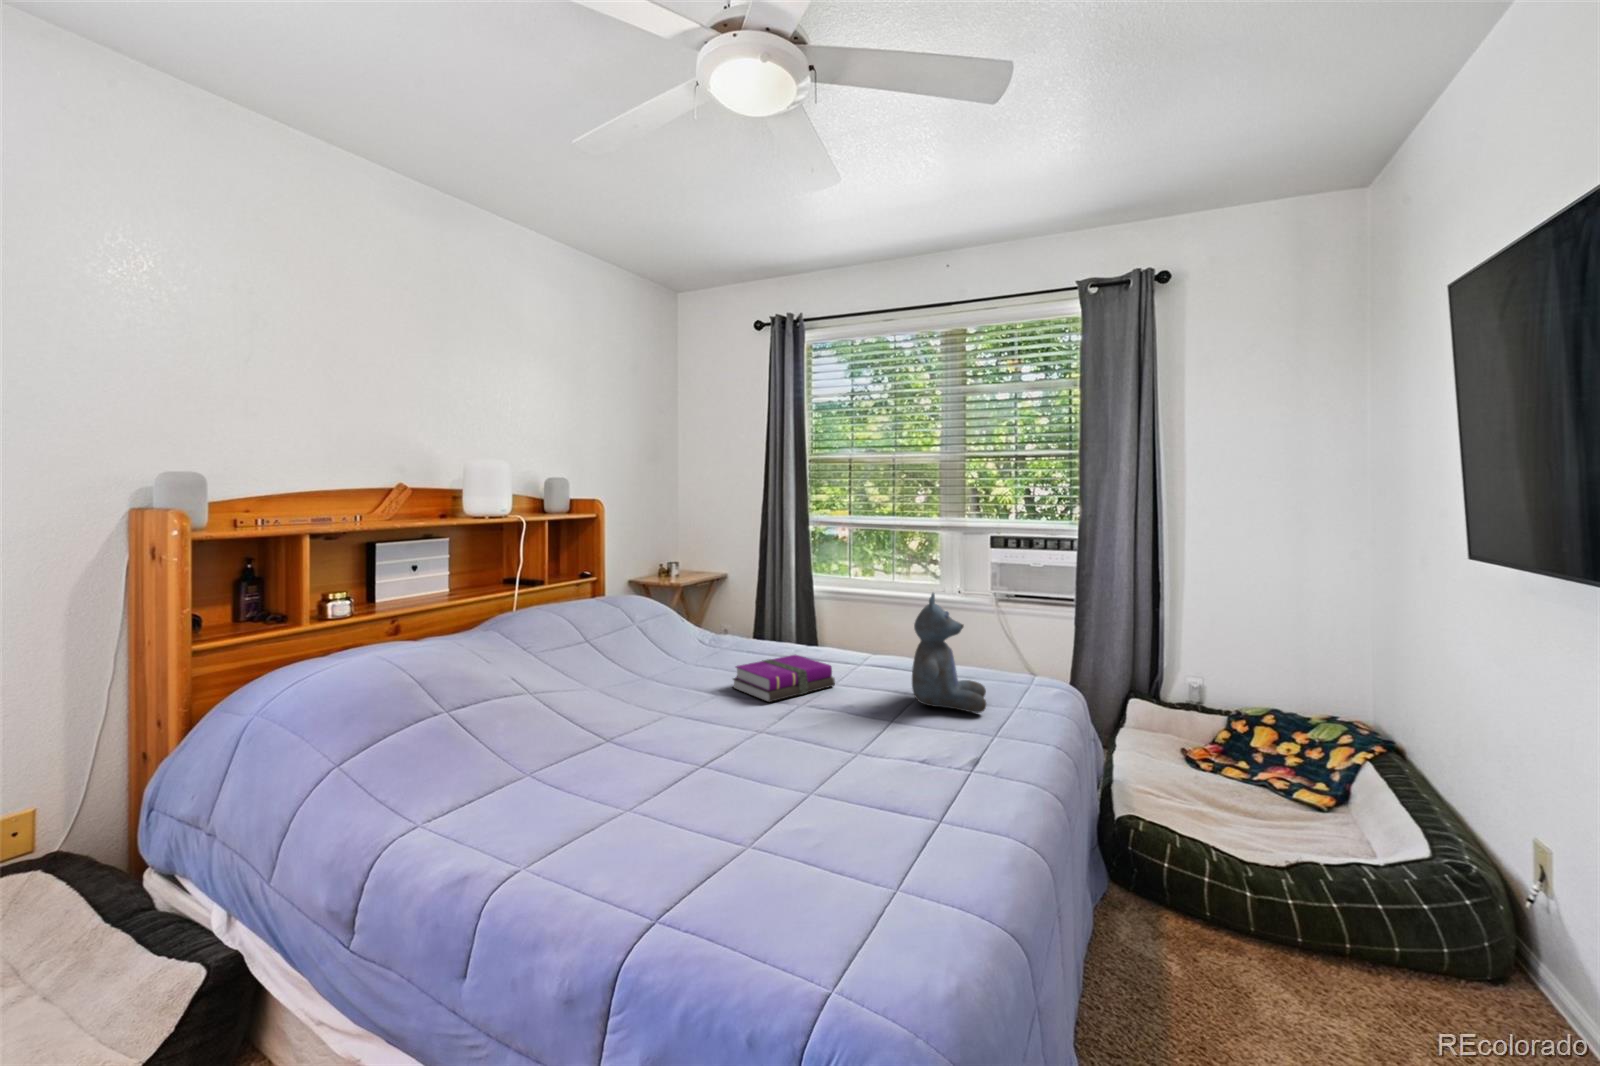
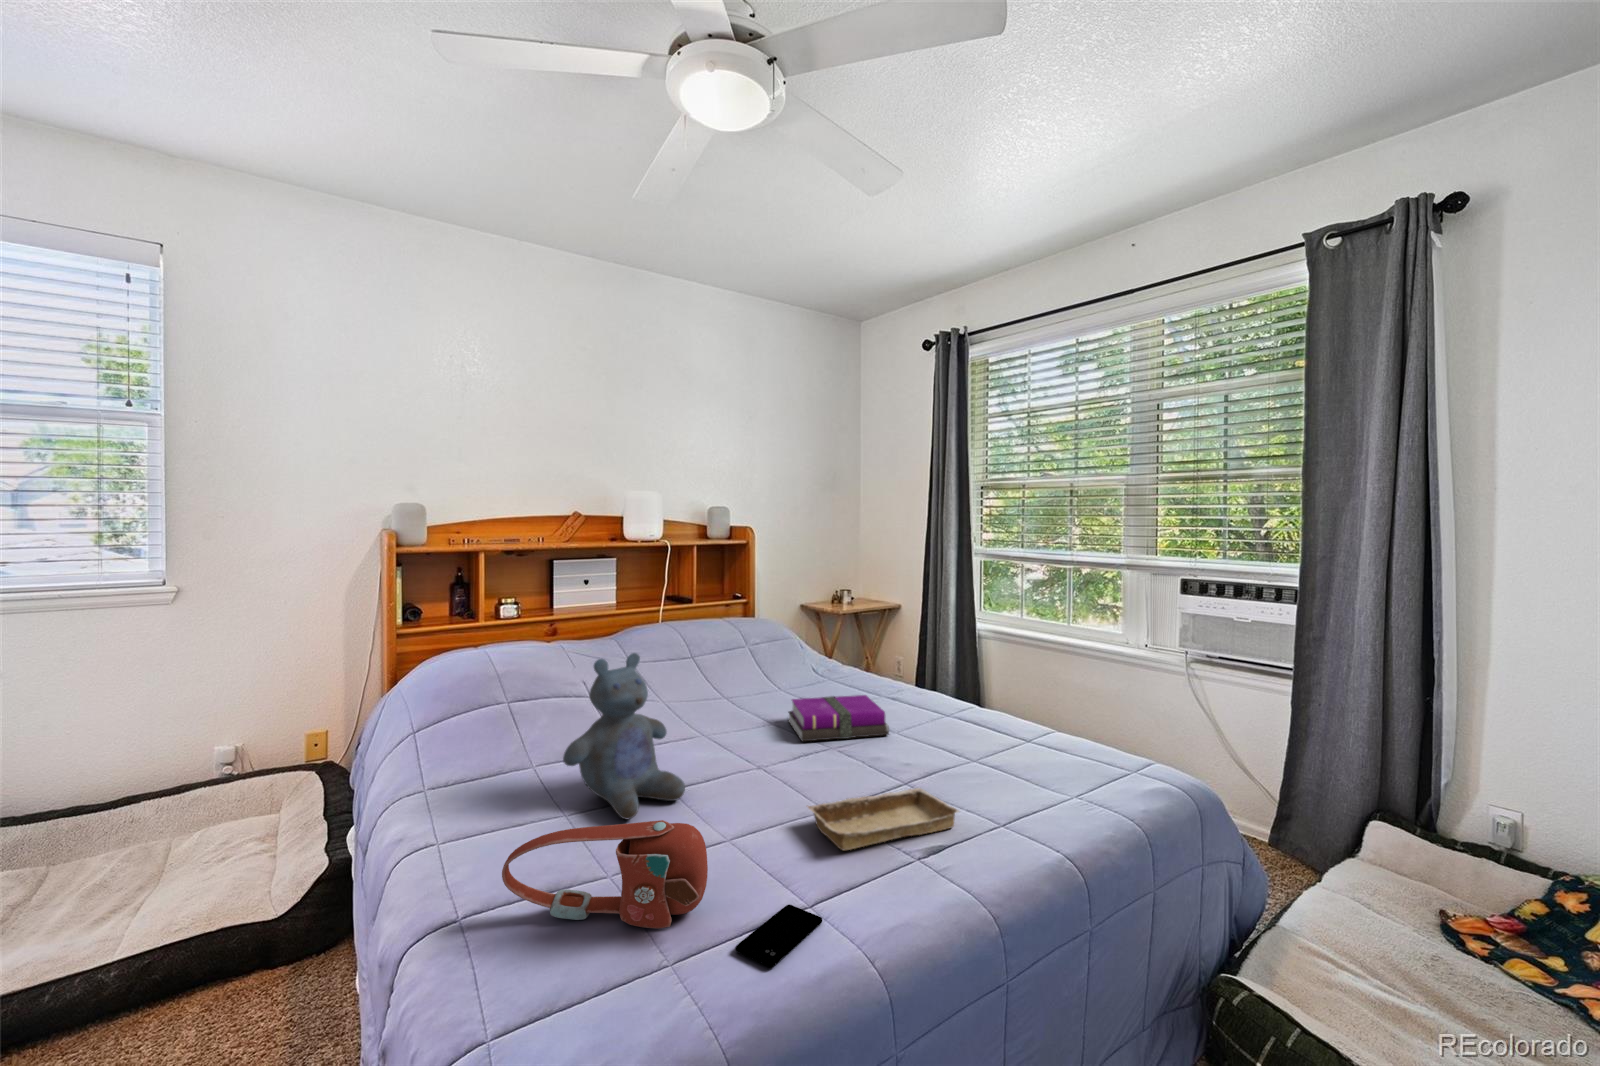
stuffed bear: present [912,593,986,713] -> present [563,653,685,819]
tray: none [858,718,971,775] -> present [808,788,959,850]
handbag: none [695,767,884,882] -> present [502,820,708,929]
smartphone: none [920,820,964,864] -> present [735,905,822,967]

